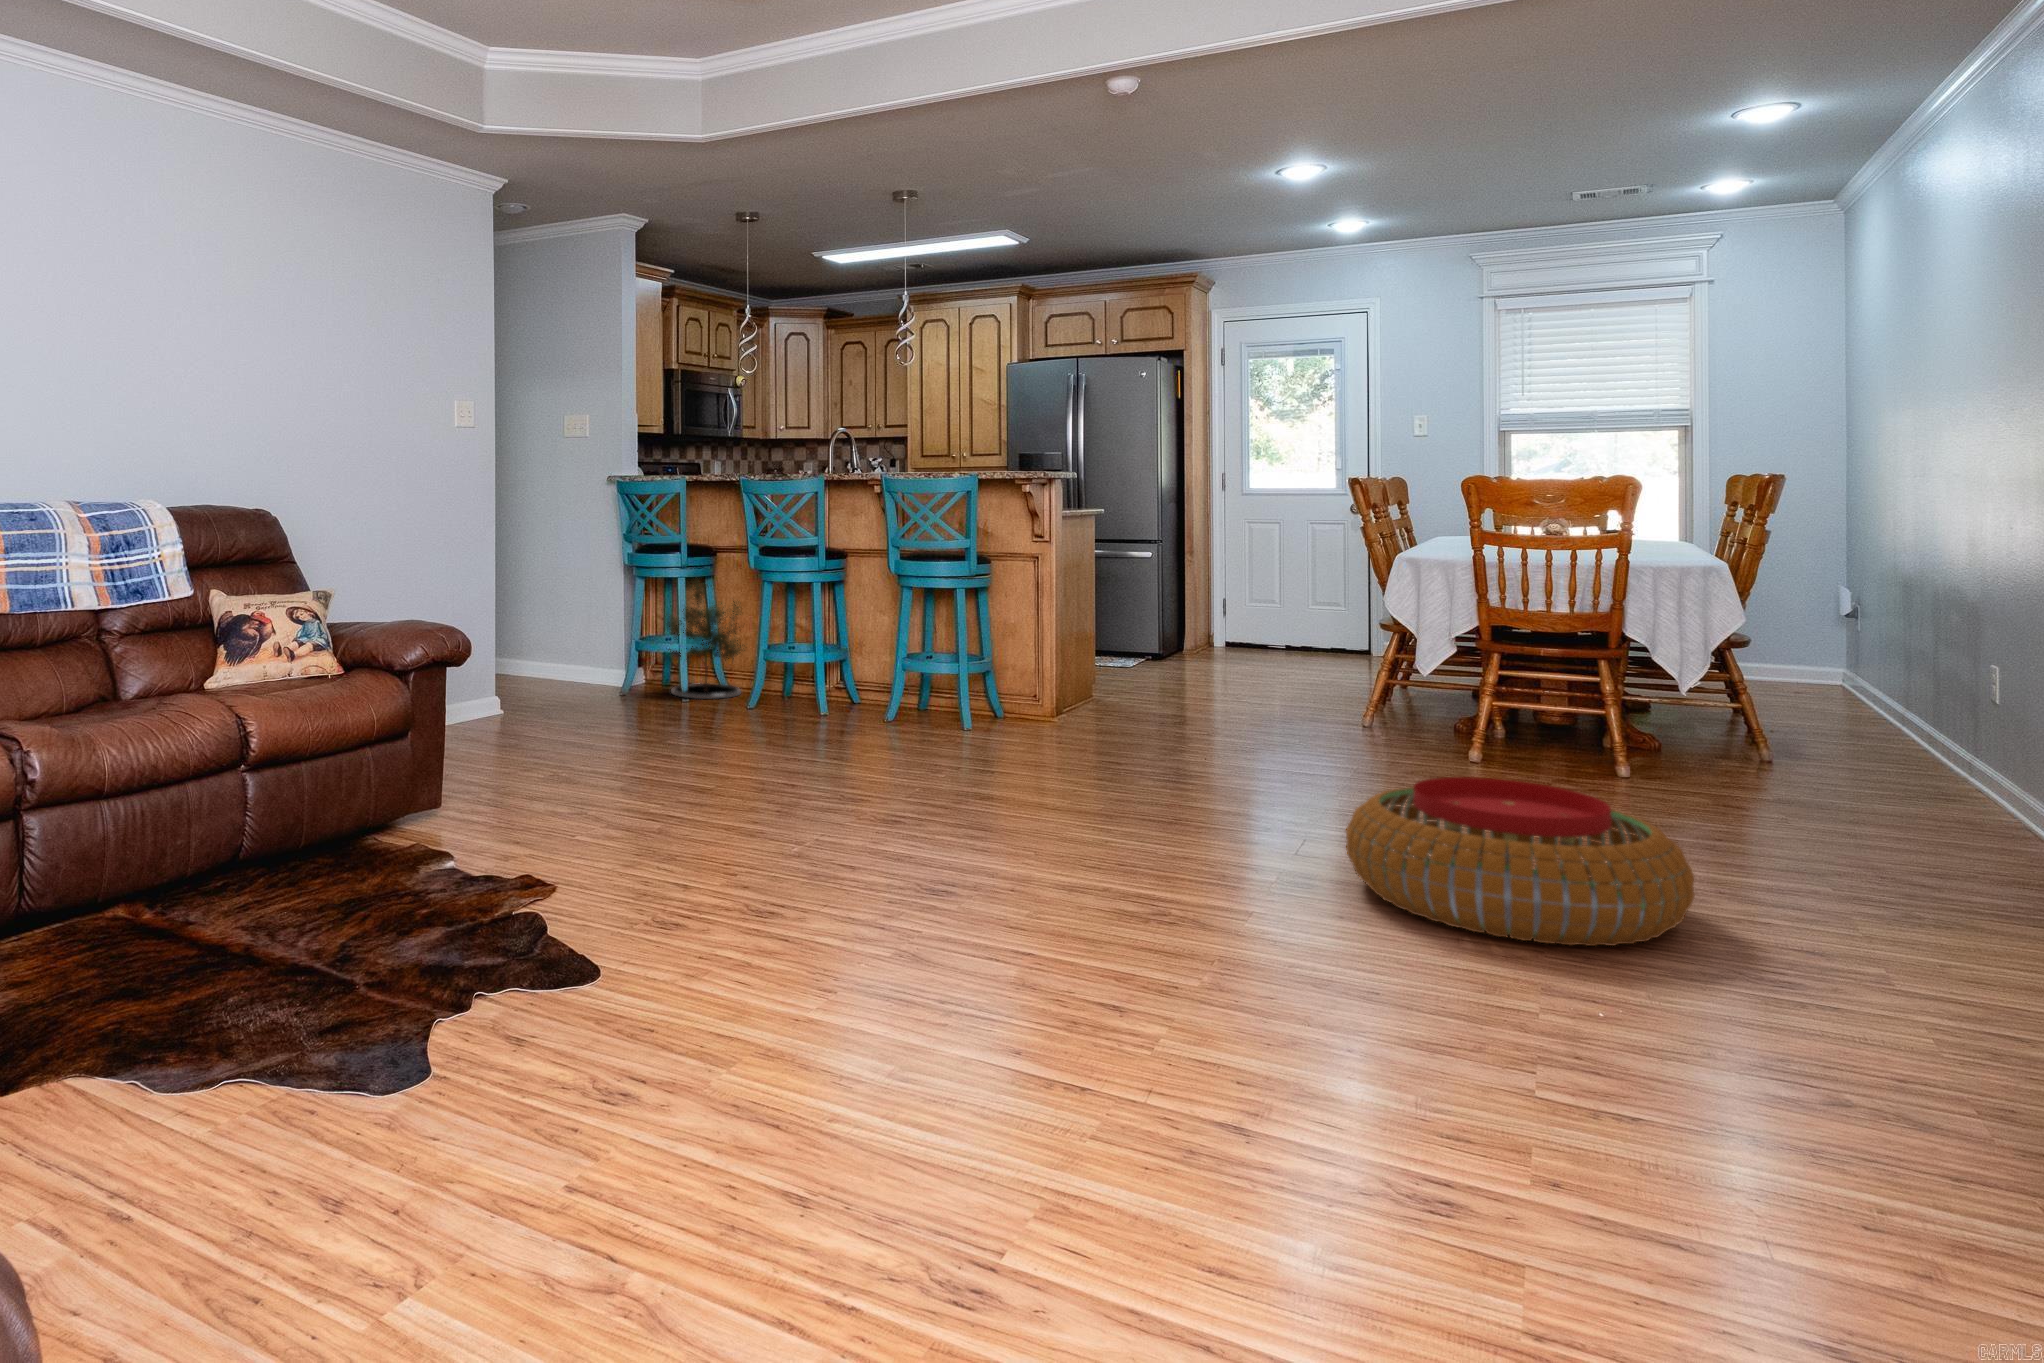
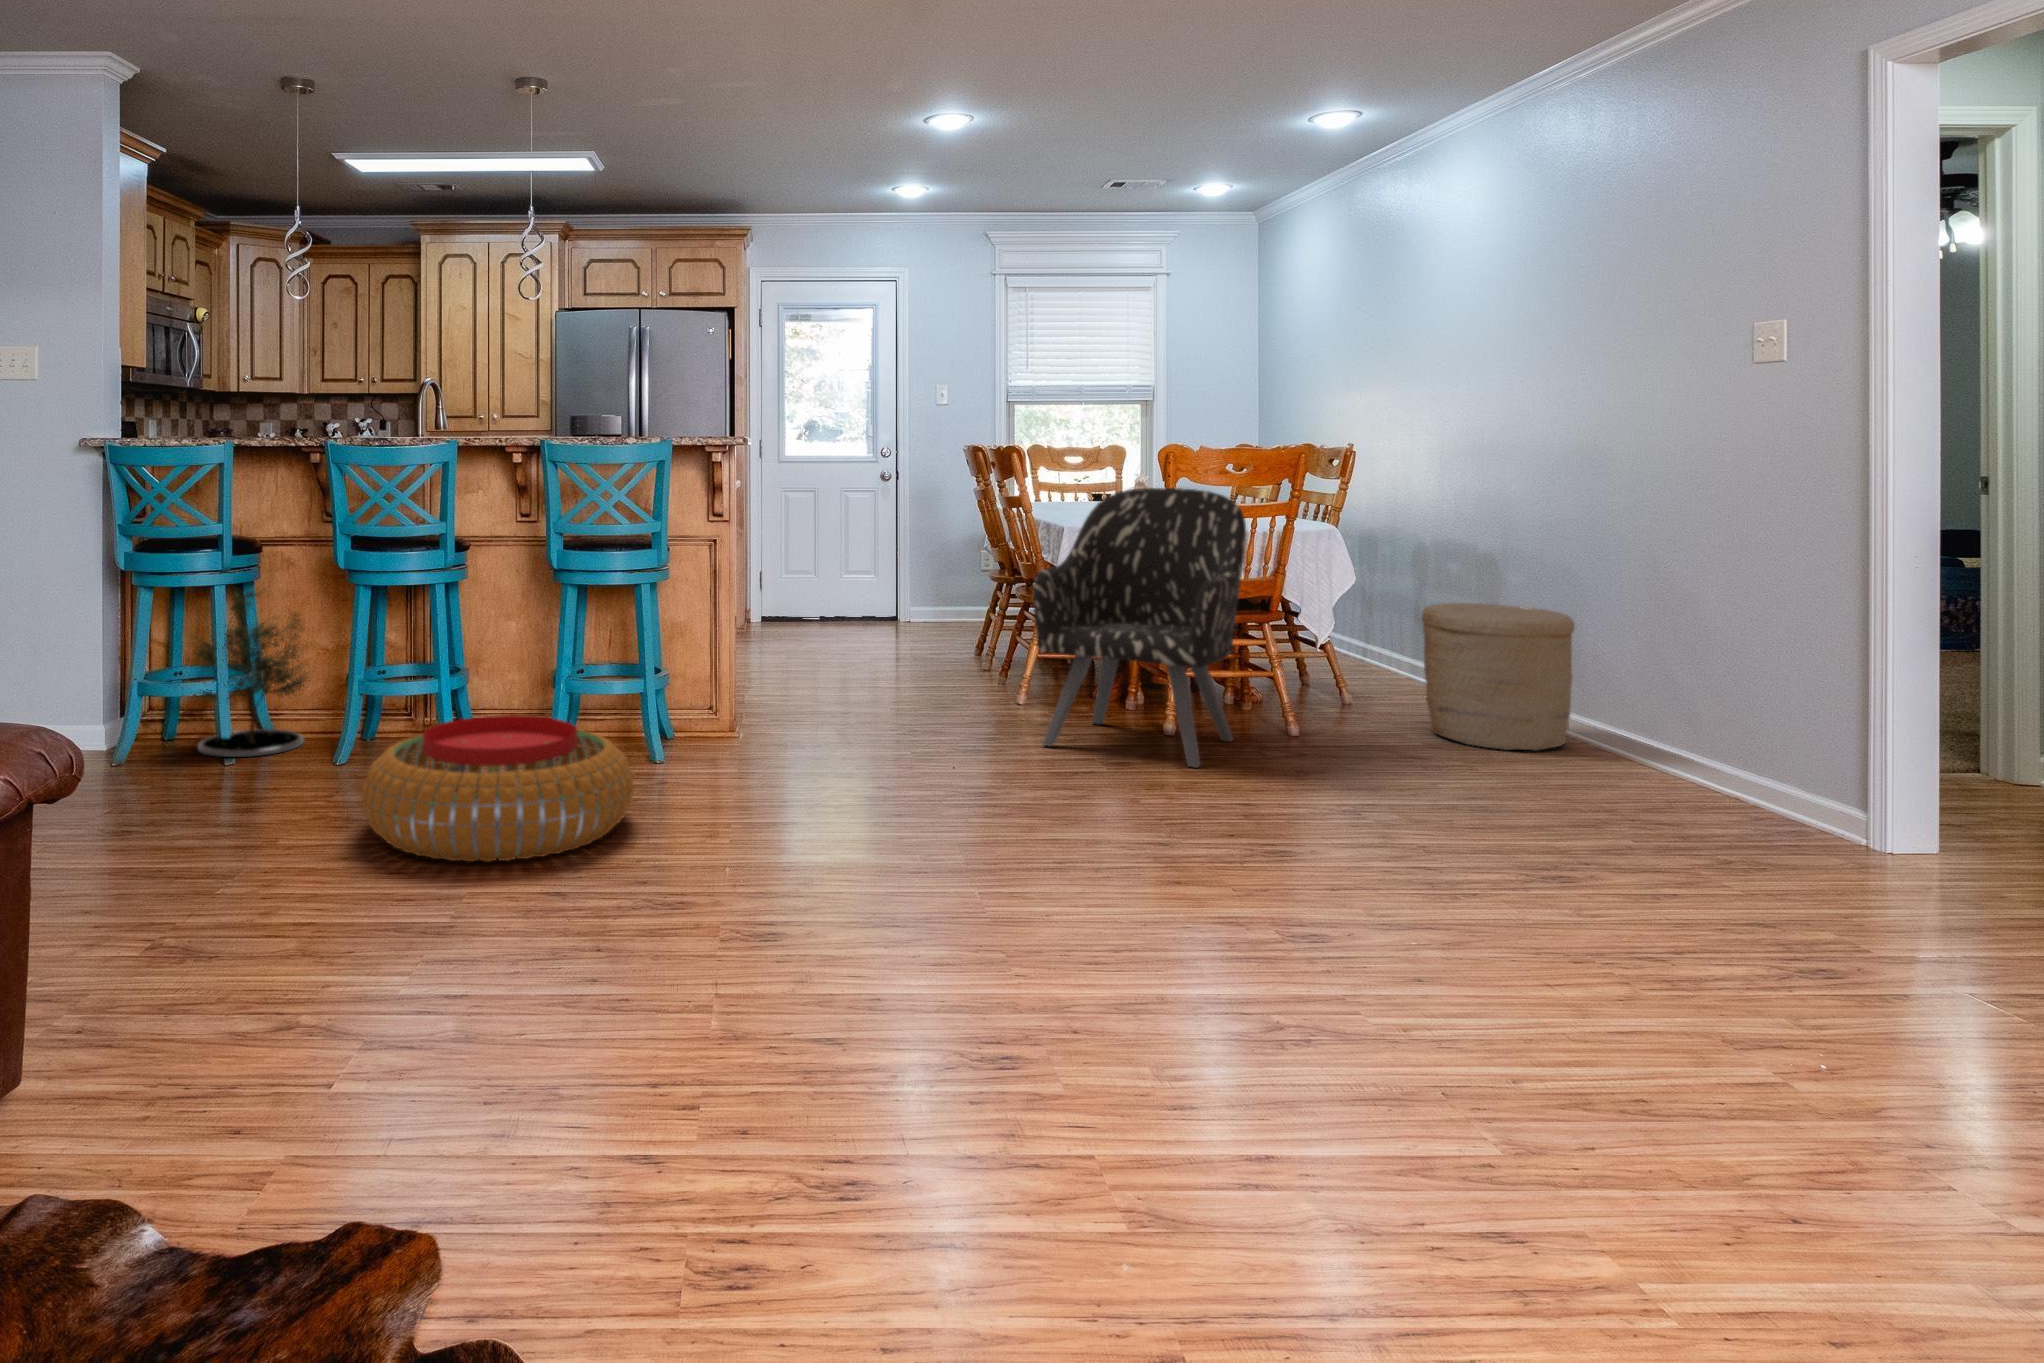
armchair: none [1310,520,1549,785] -> present [1033,488,1246,768]
woven basket: none [1793,652,1994,819] -> present [1421,603,1575,751]
pouf: present [1346,777,1695,946] -> present [362,715,633,862]

